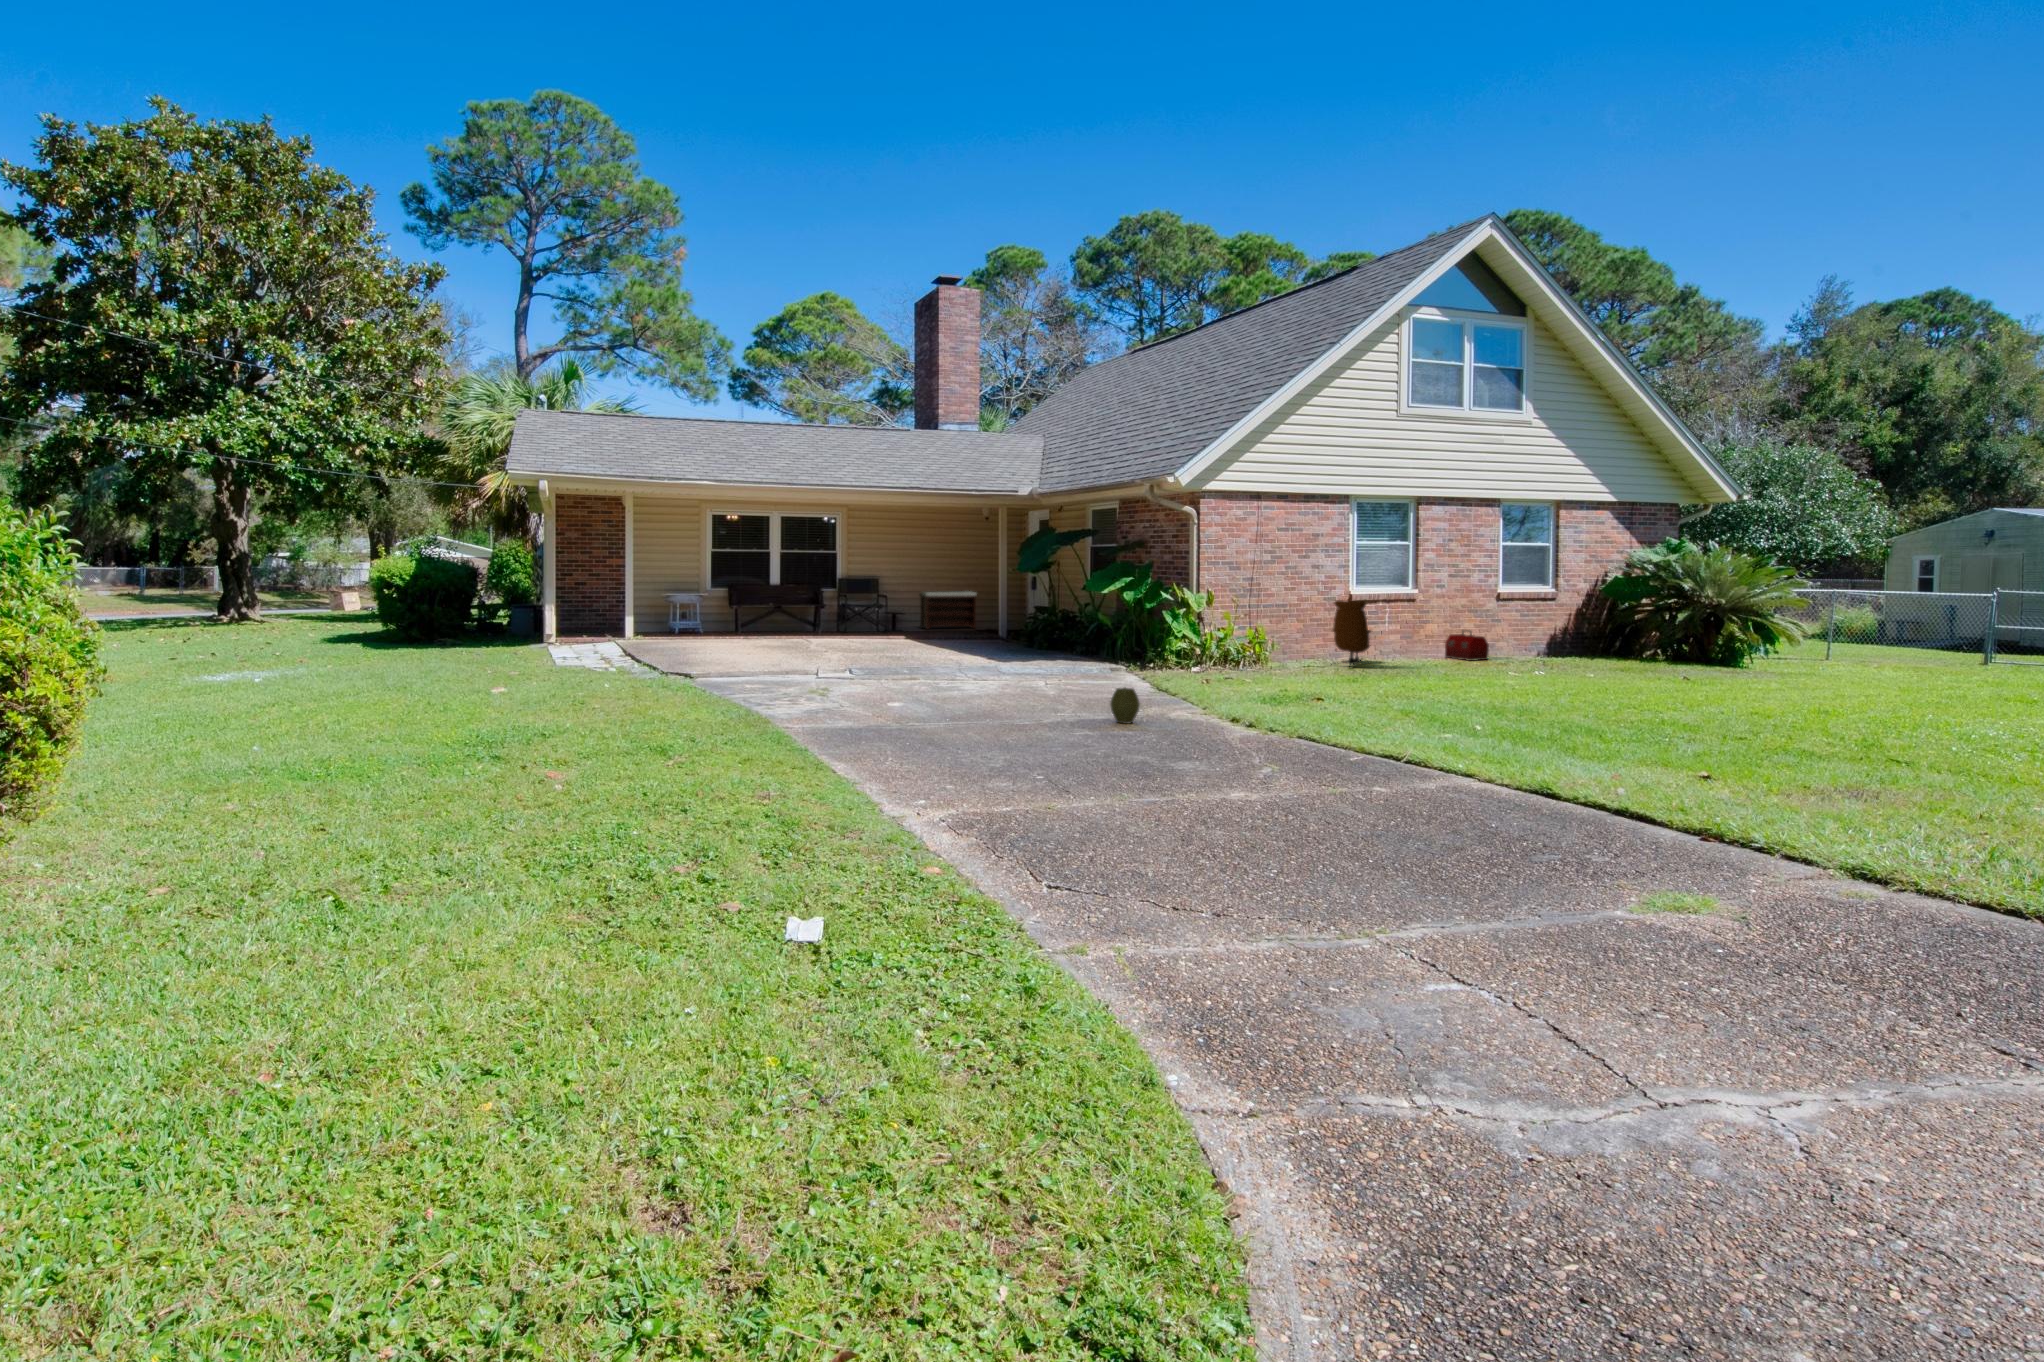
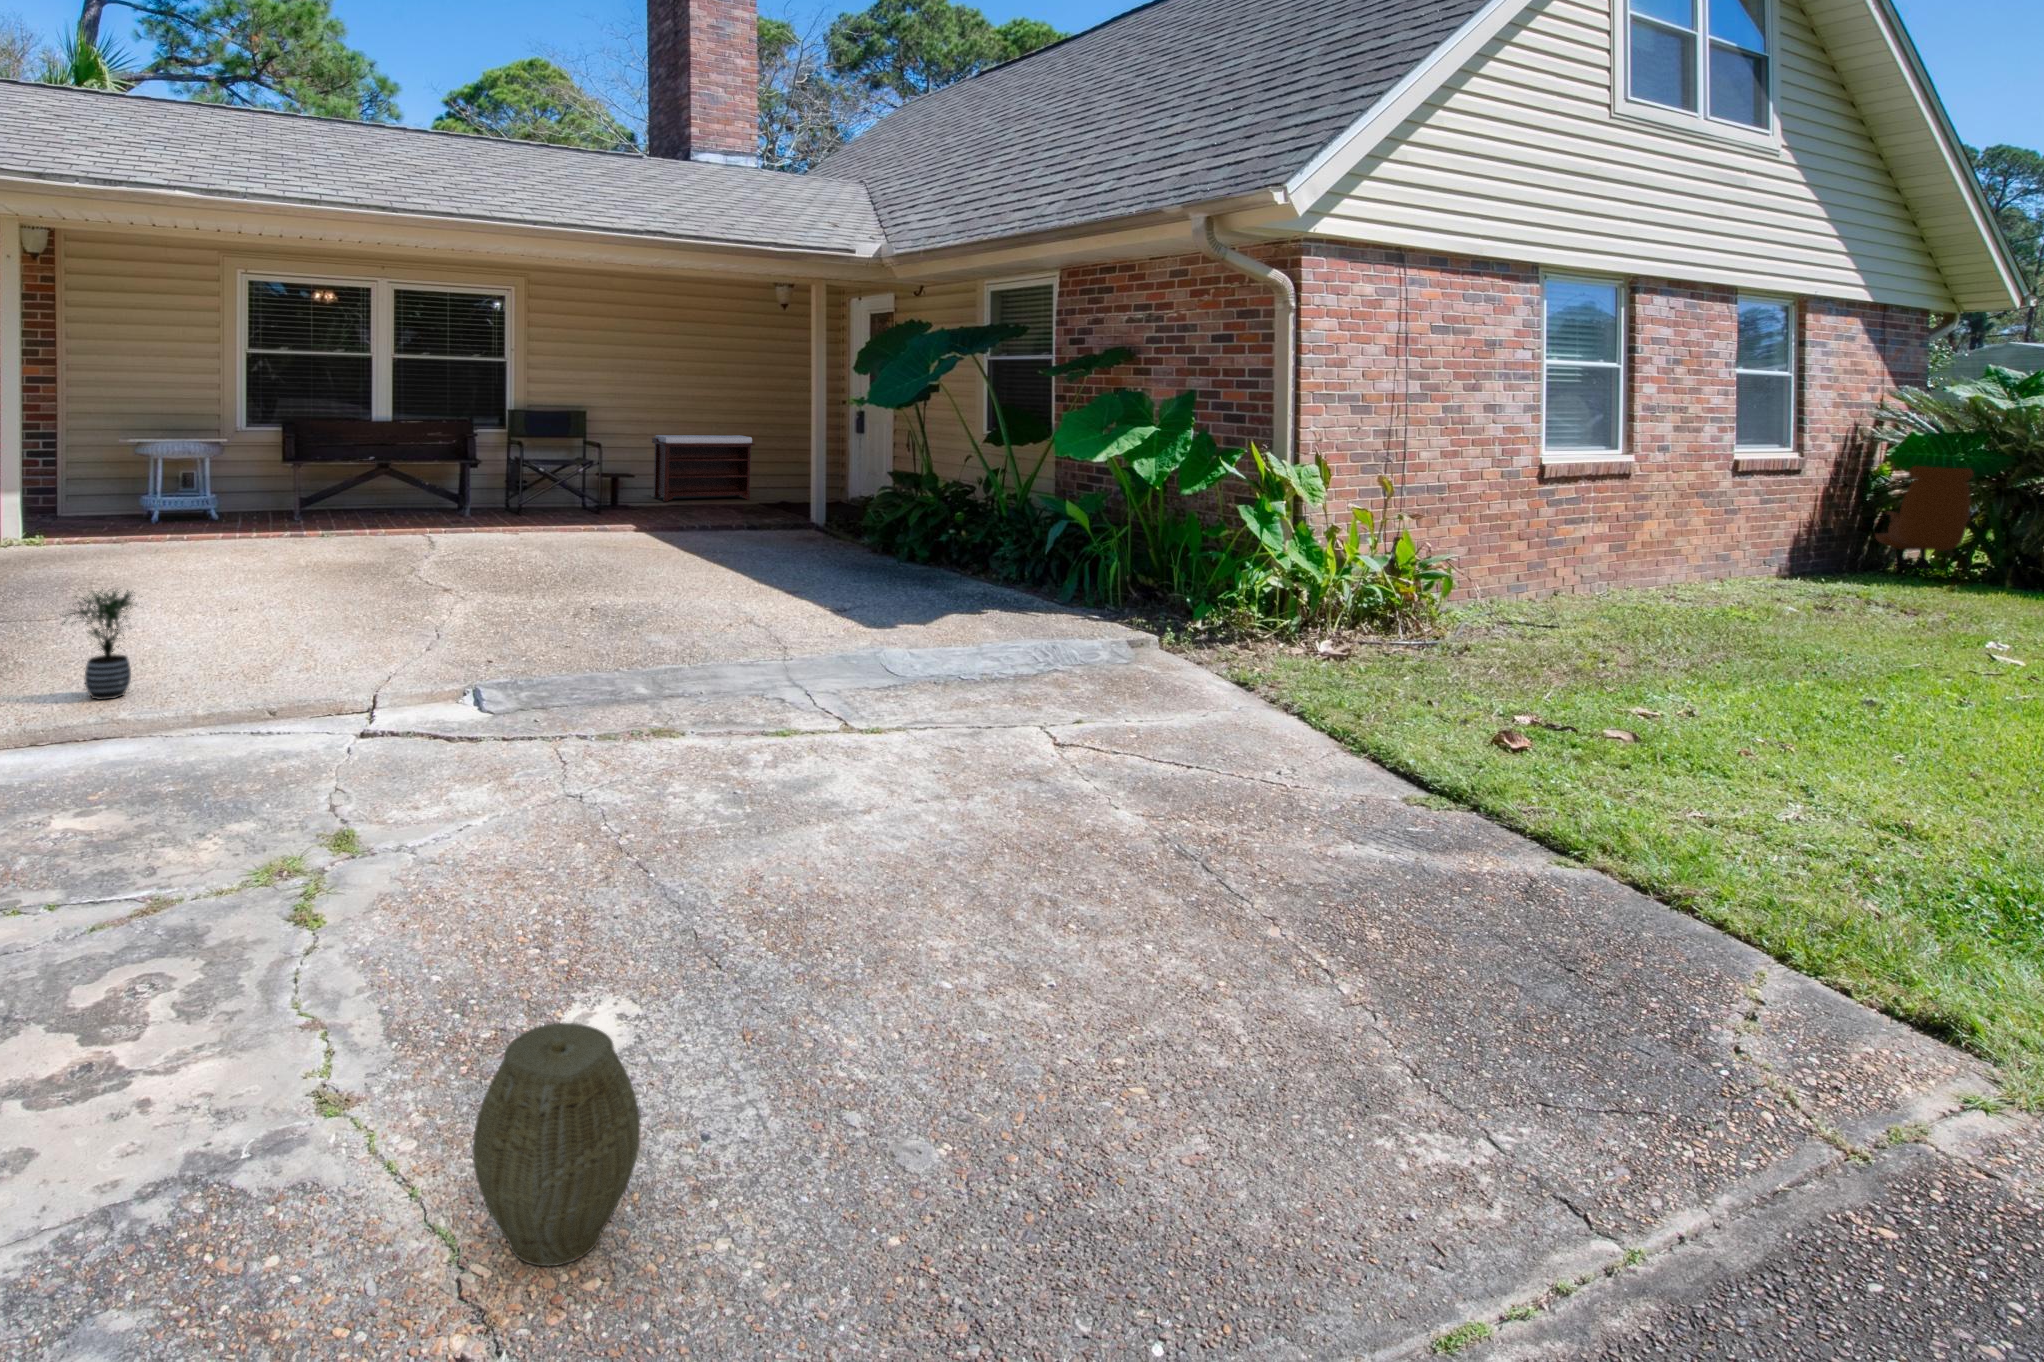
lounge chair: present [1331,600,1371,666] -> present [1875,466,1974,577]
toolbox: present [1445,630,1489,661] -> none [1662,531,1760,593]
potted plant: none [715,637,742,675] -> present [62,589,142,700]
woven basket: present [1110,687,1140,724] -> present [473,1023,641,1266]

